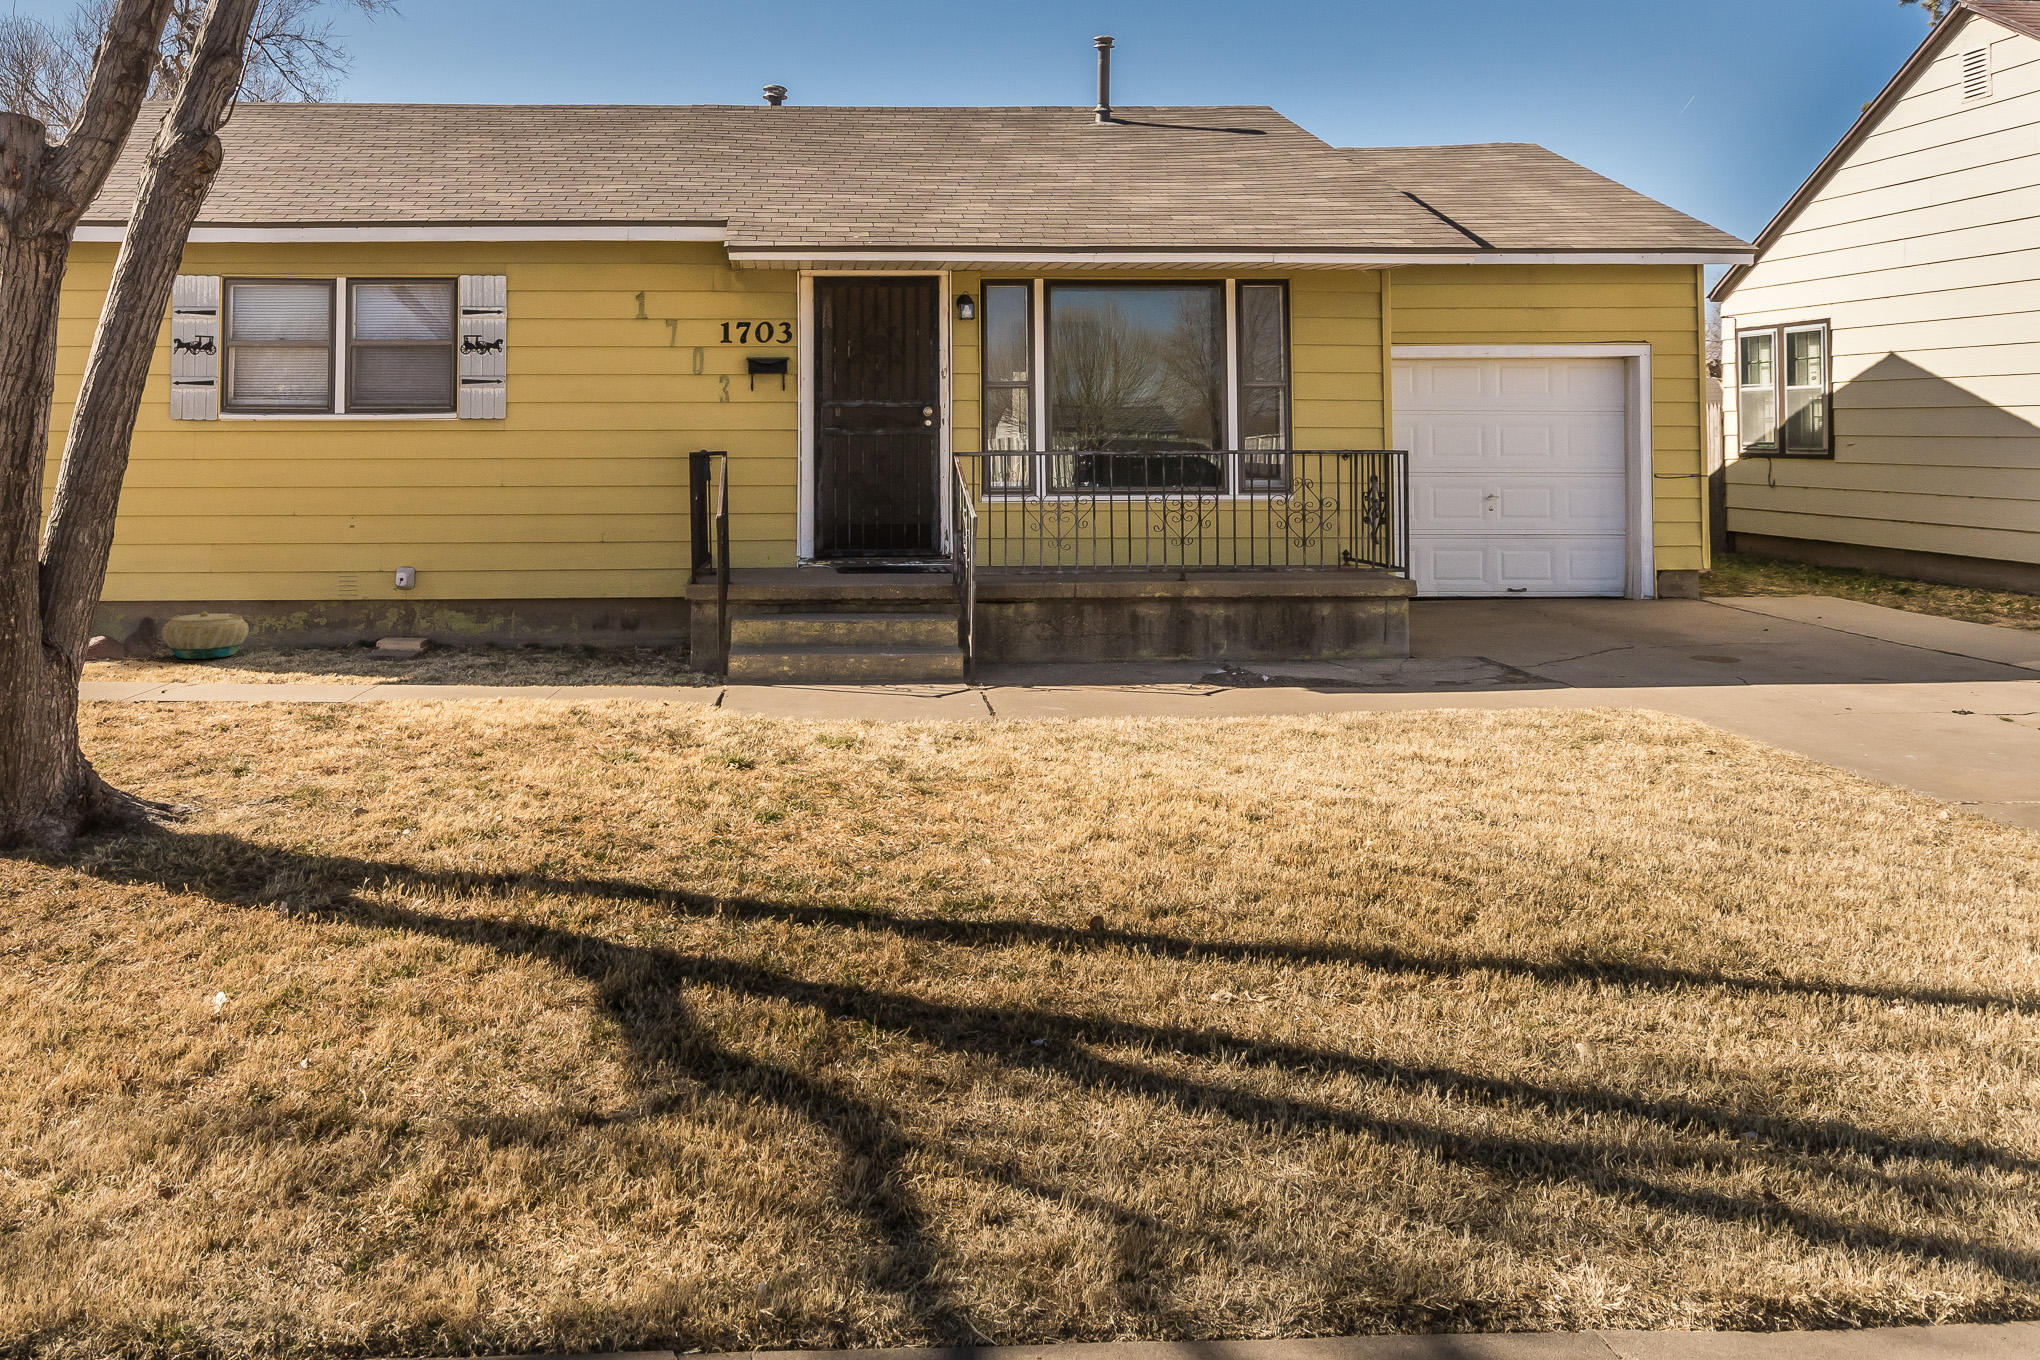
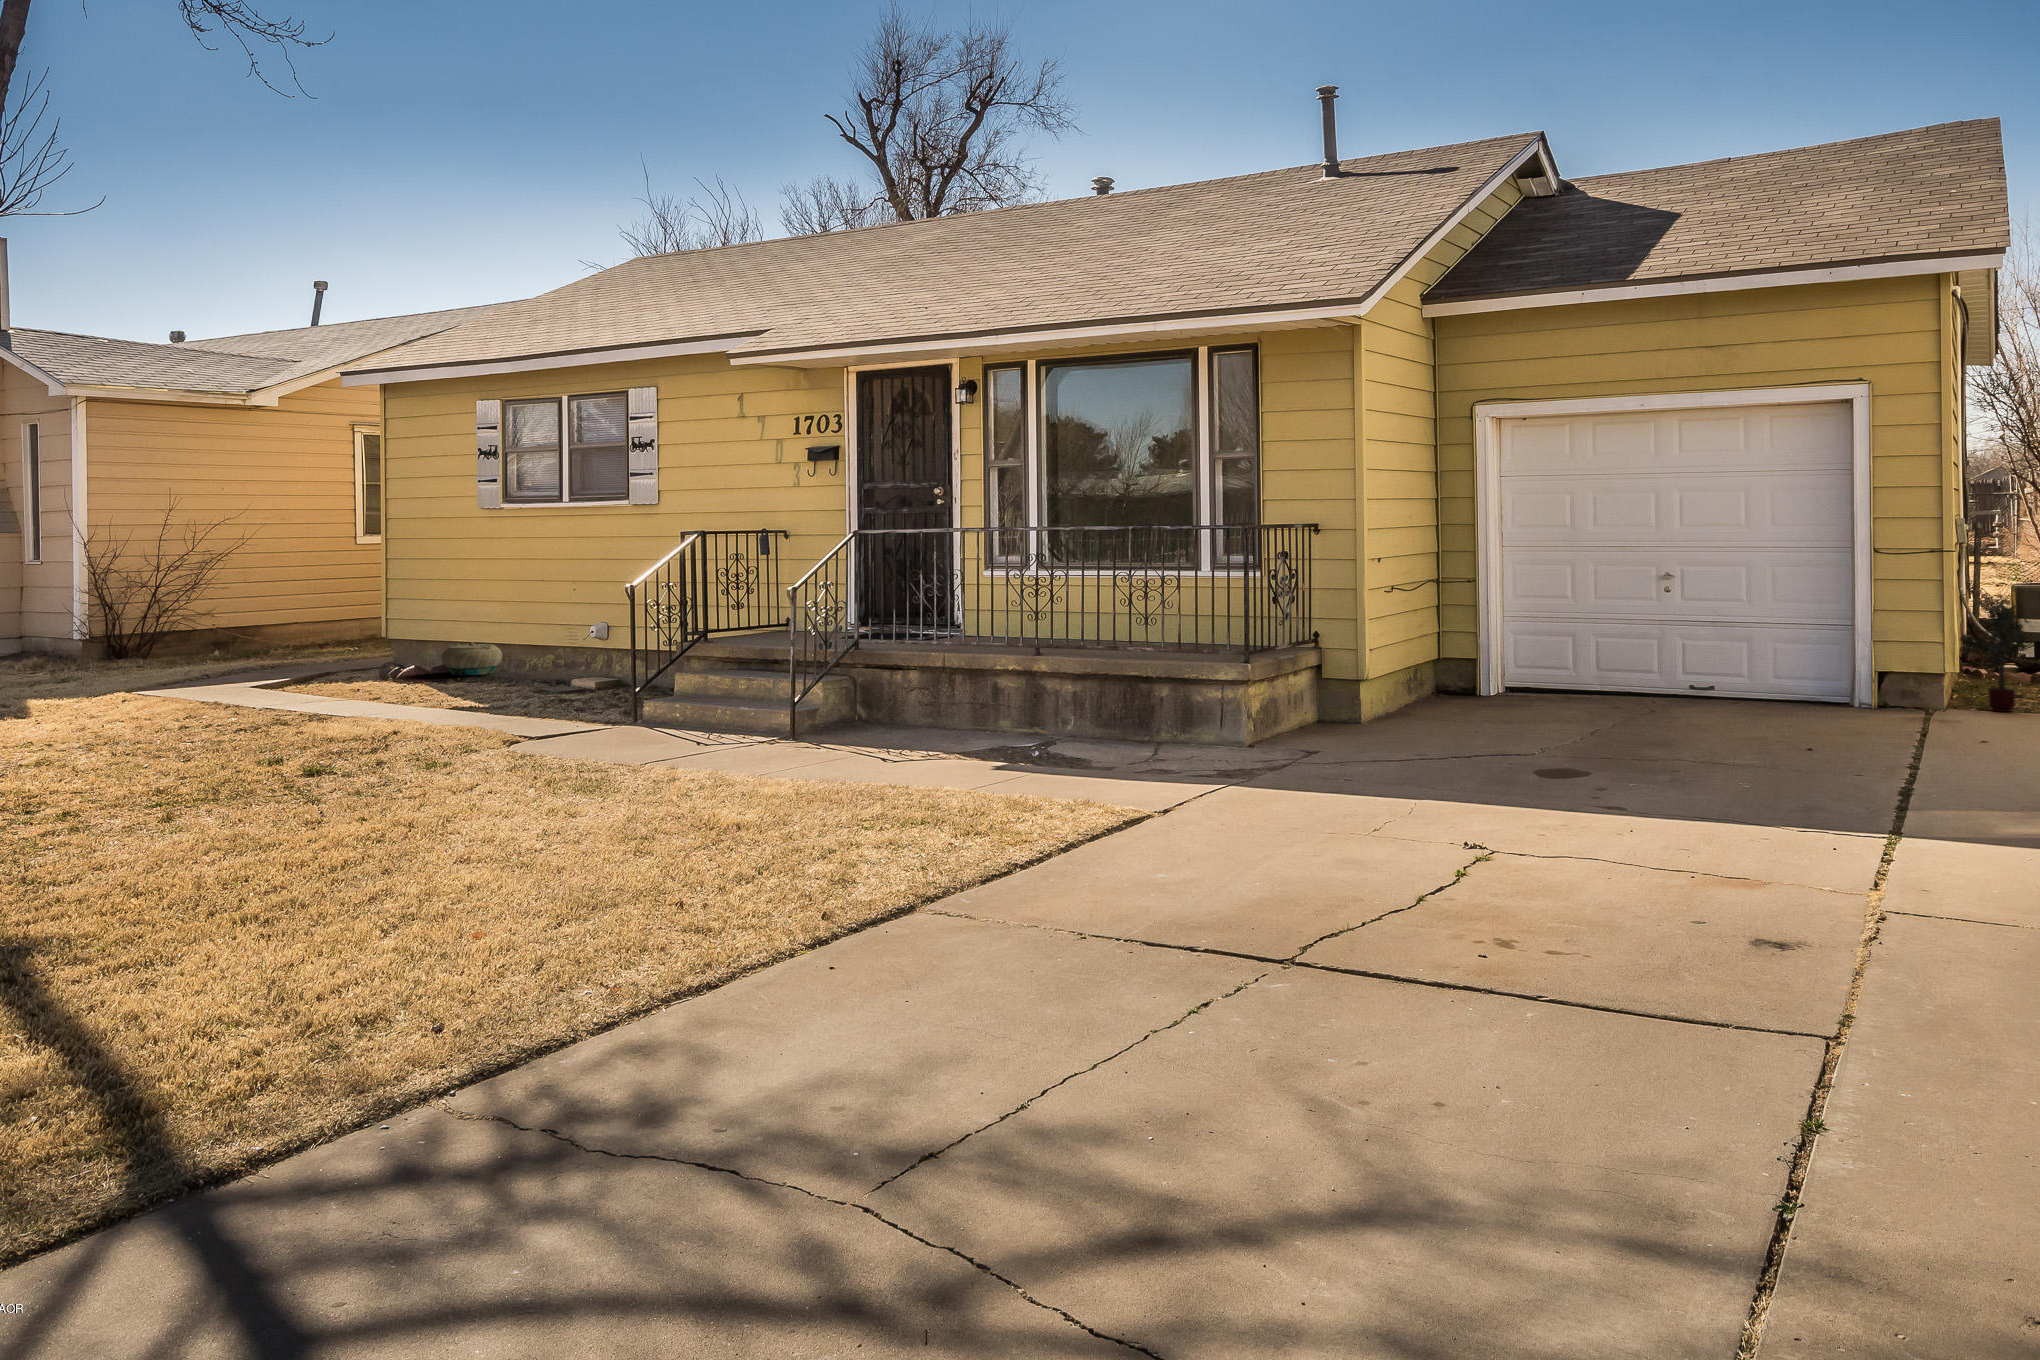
potted tree: none [1656,508,1712,596] -> present [1960,594,2028,712]

